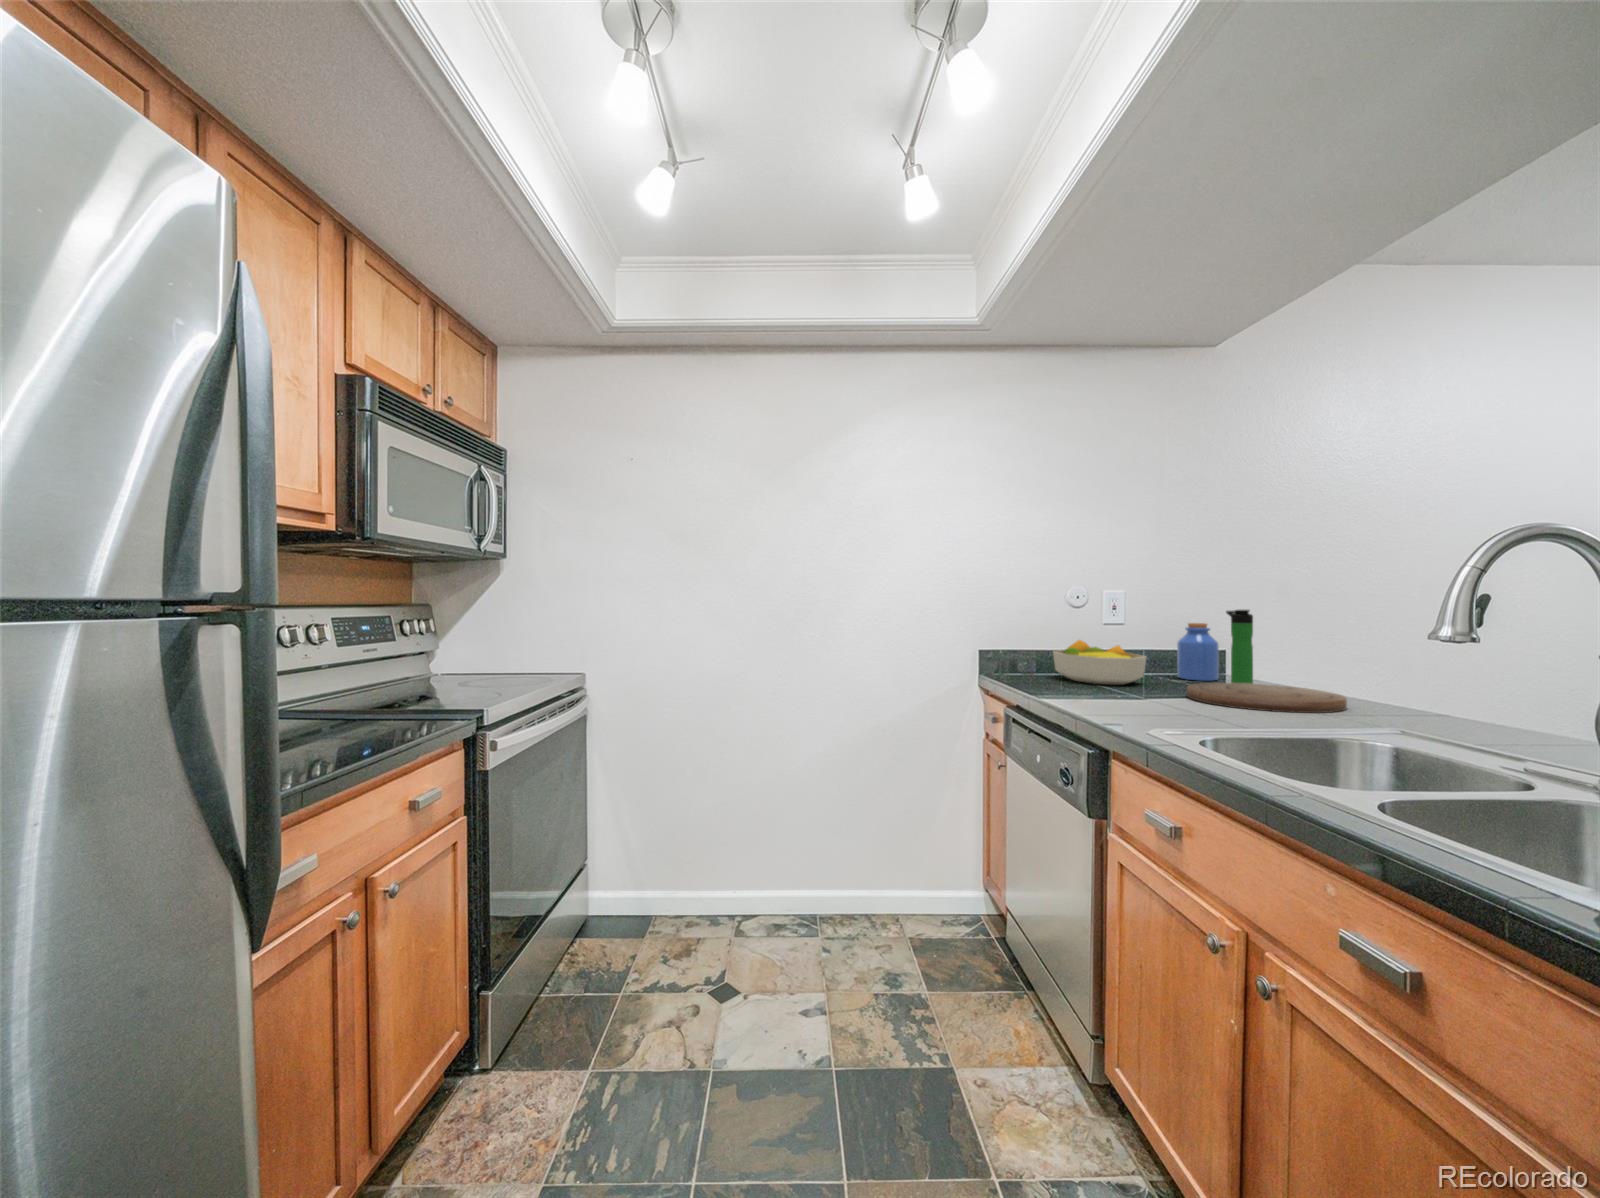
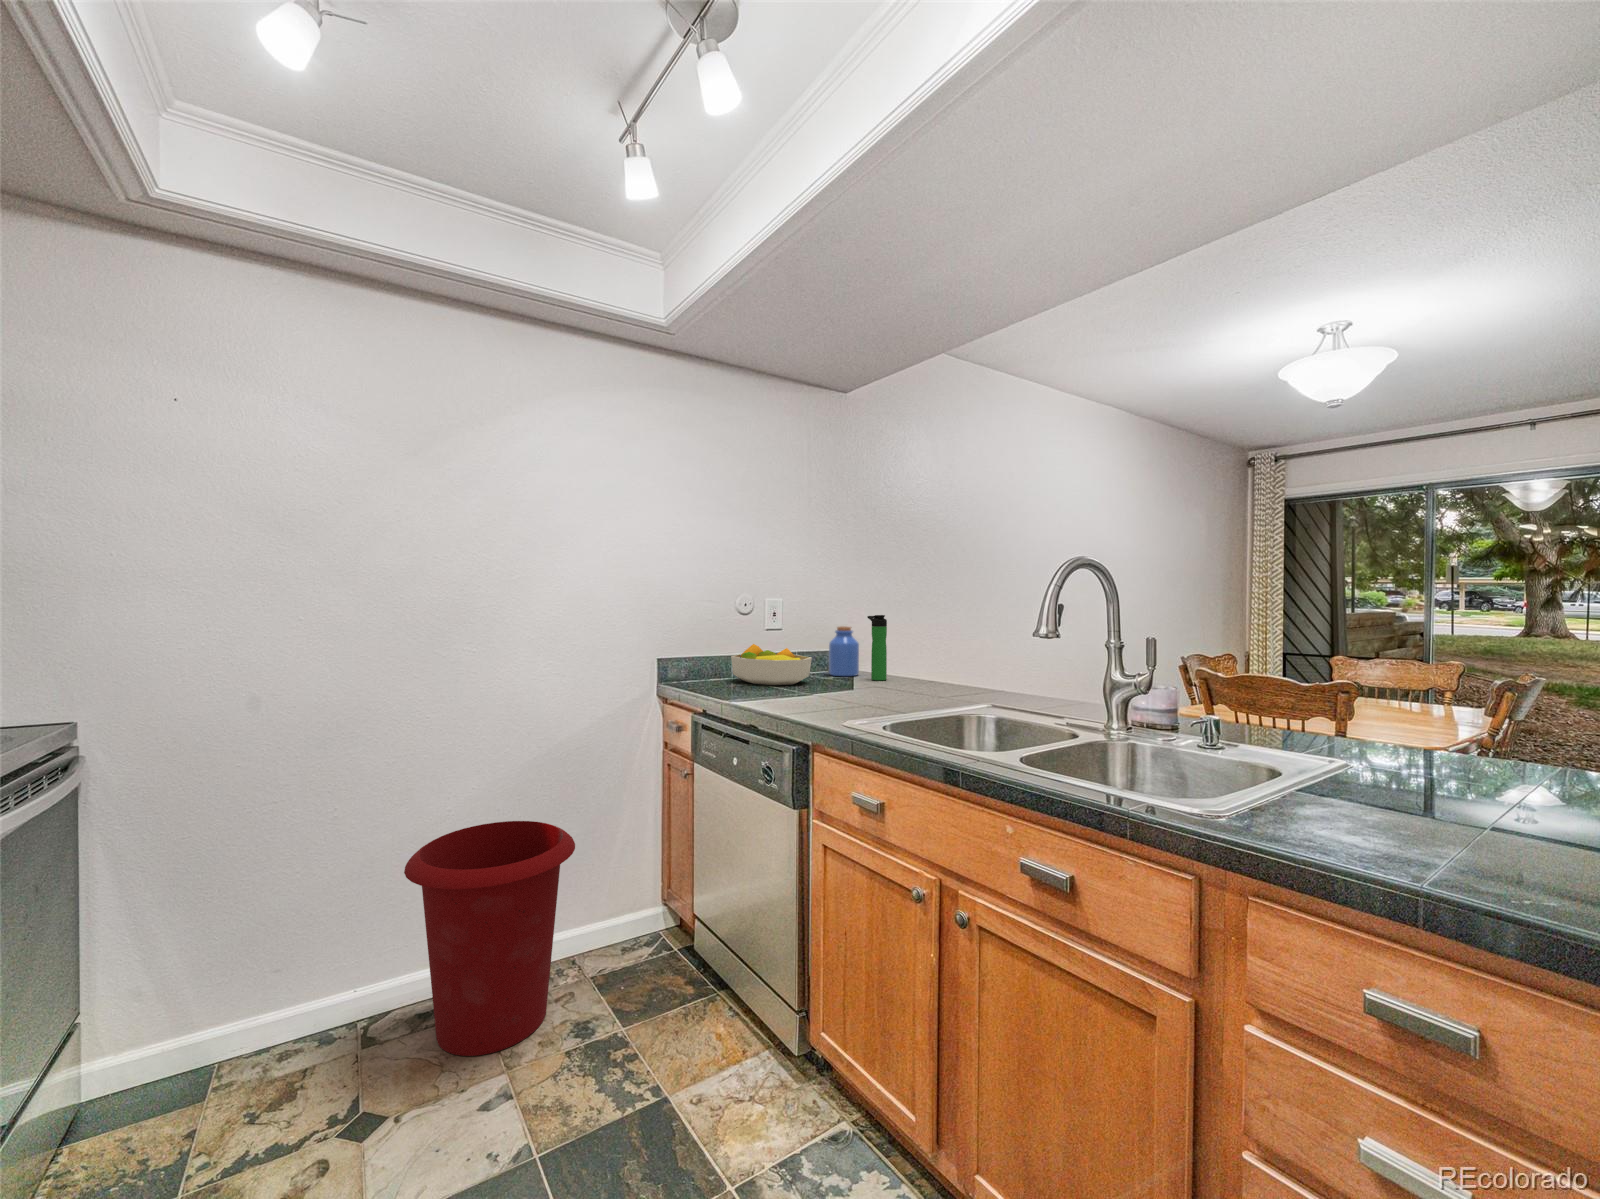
cutting board: present [1187,683,1347,713] -> none [849,677,955,699]
waste bin: none [759,782,889,972] -> present [404,821,575,1056]

